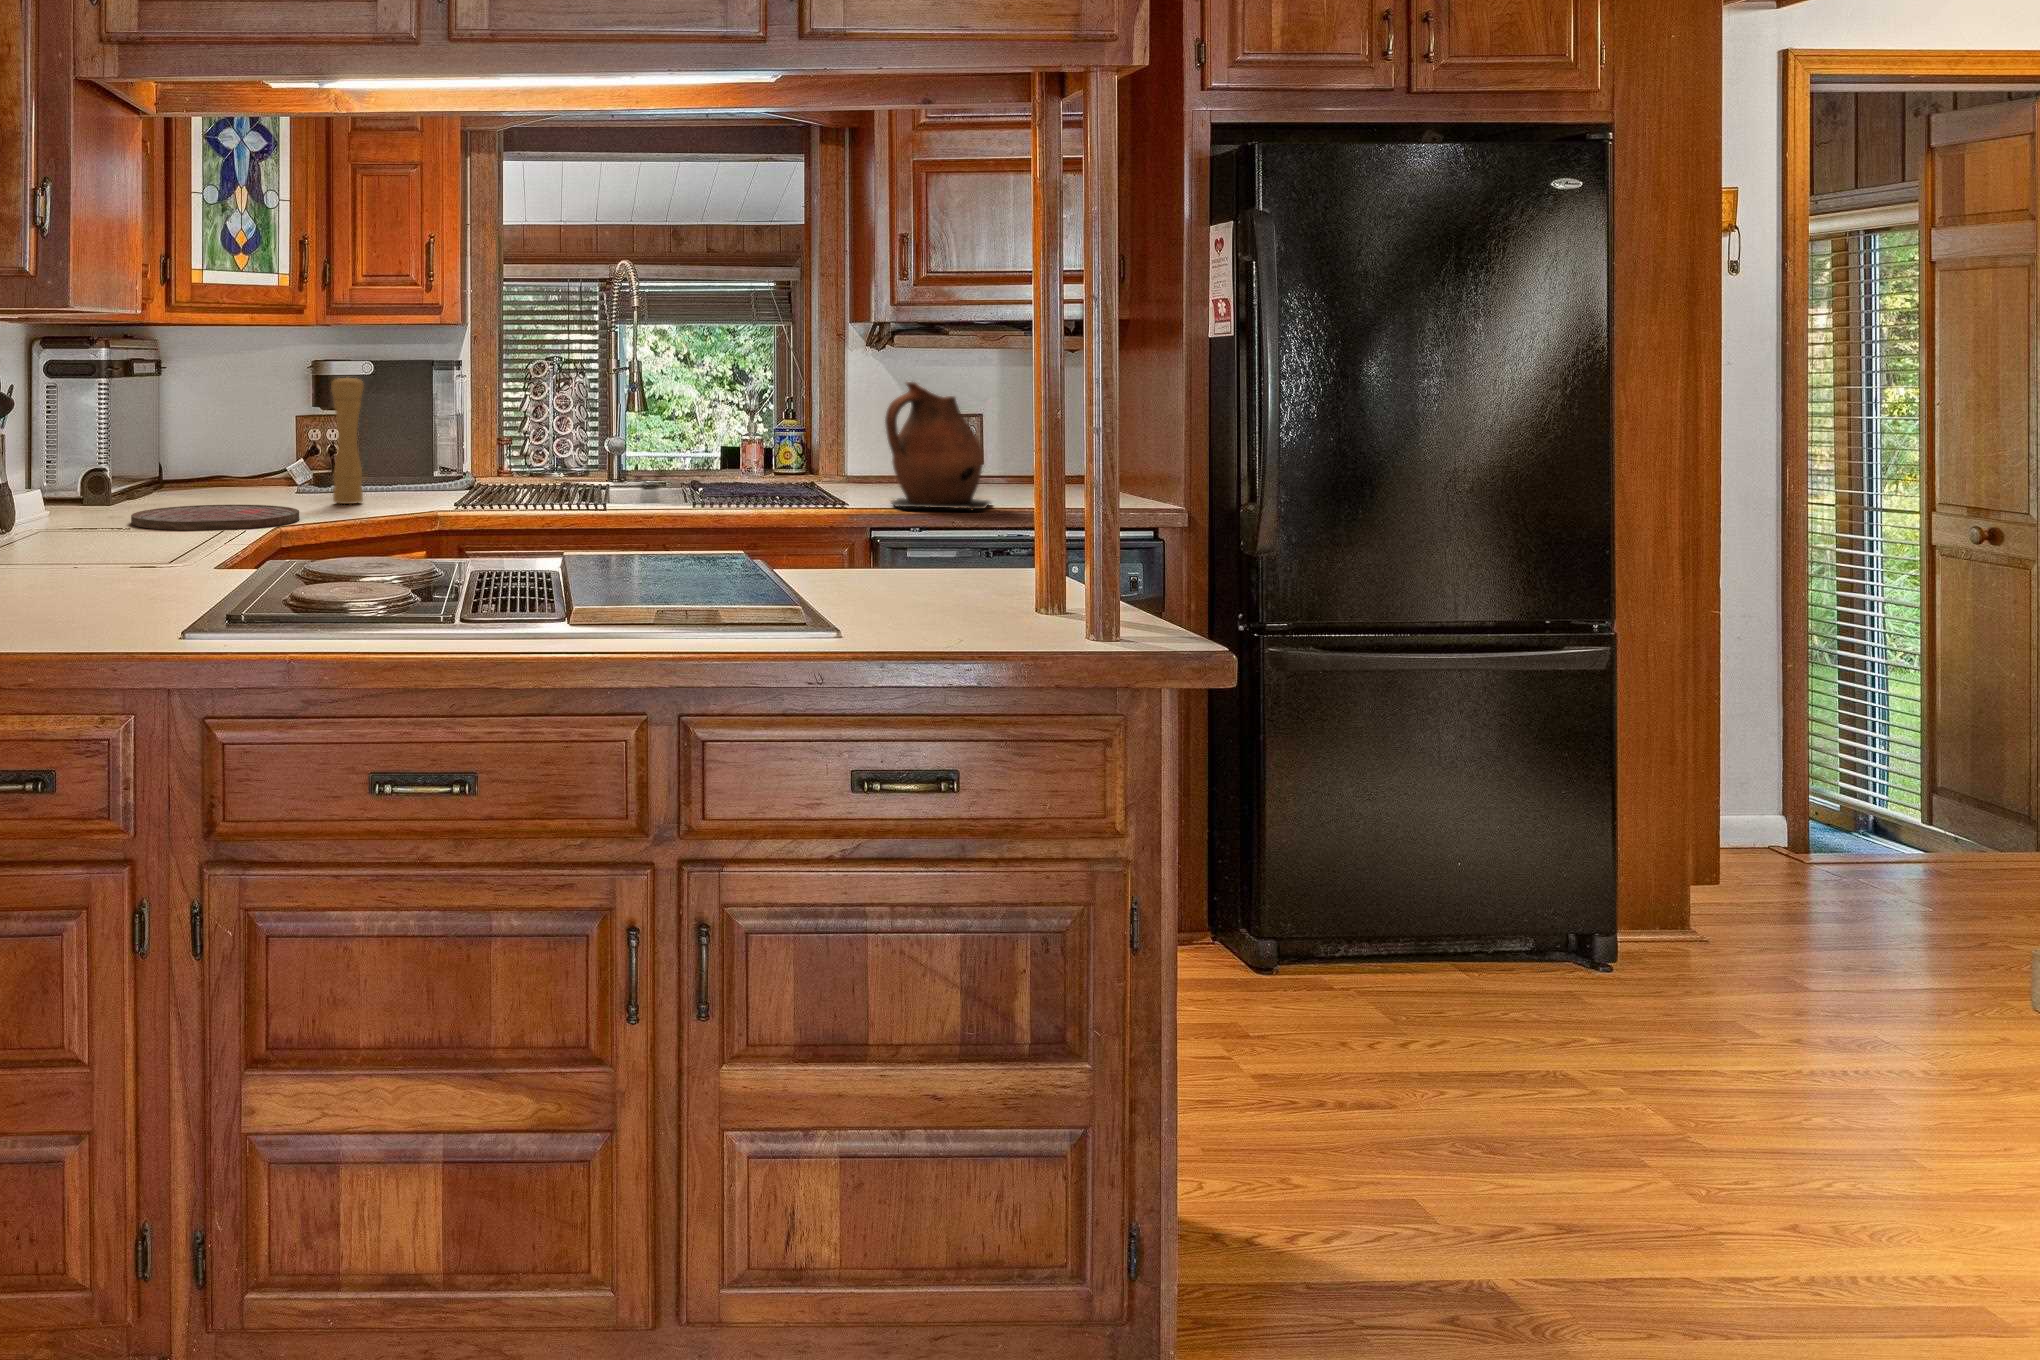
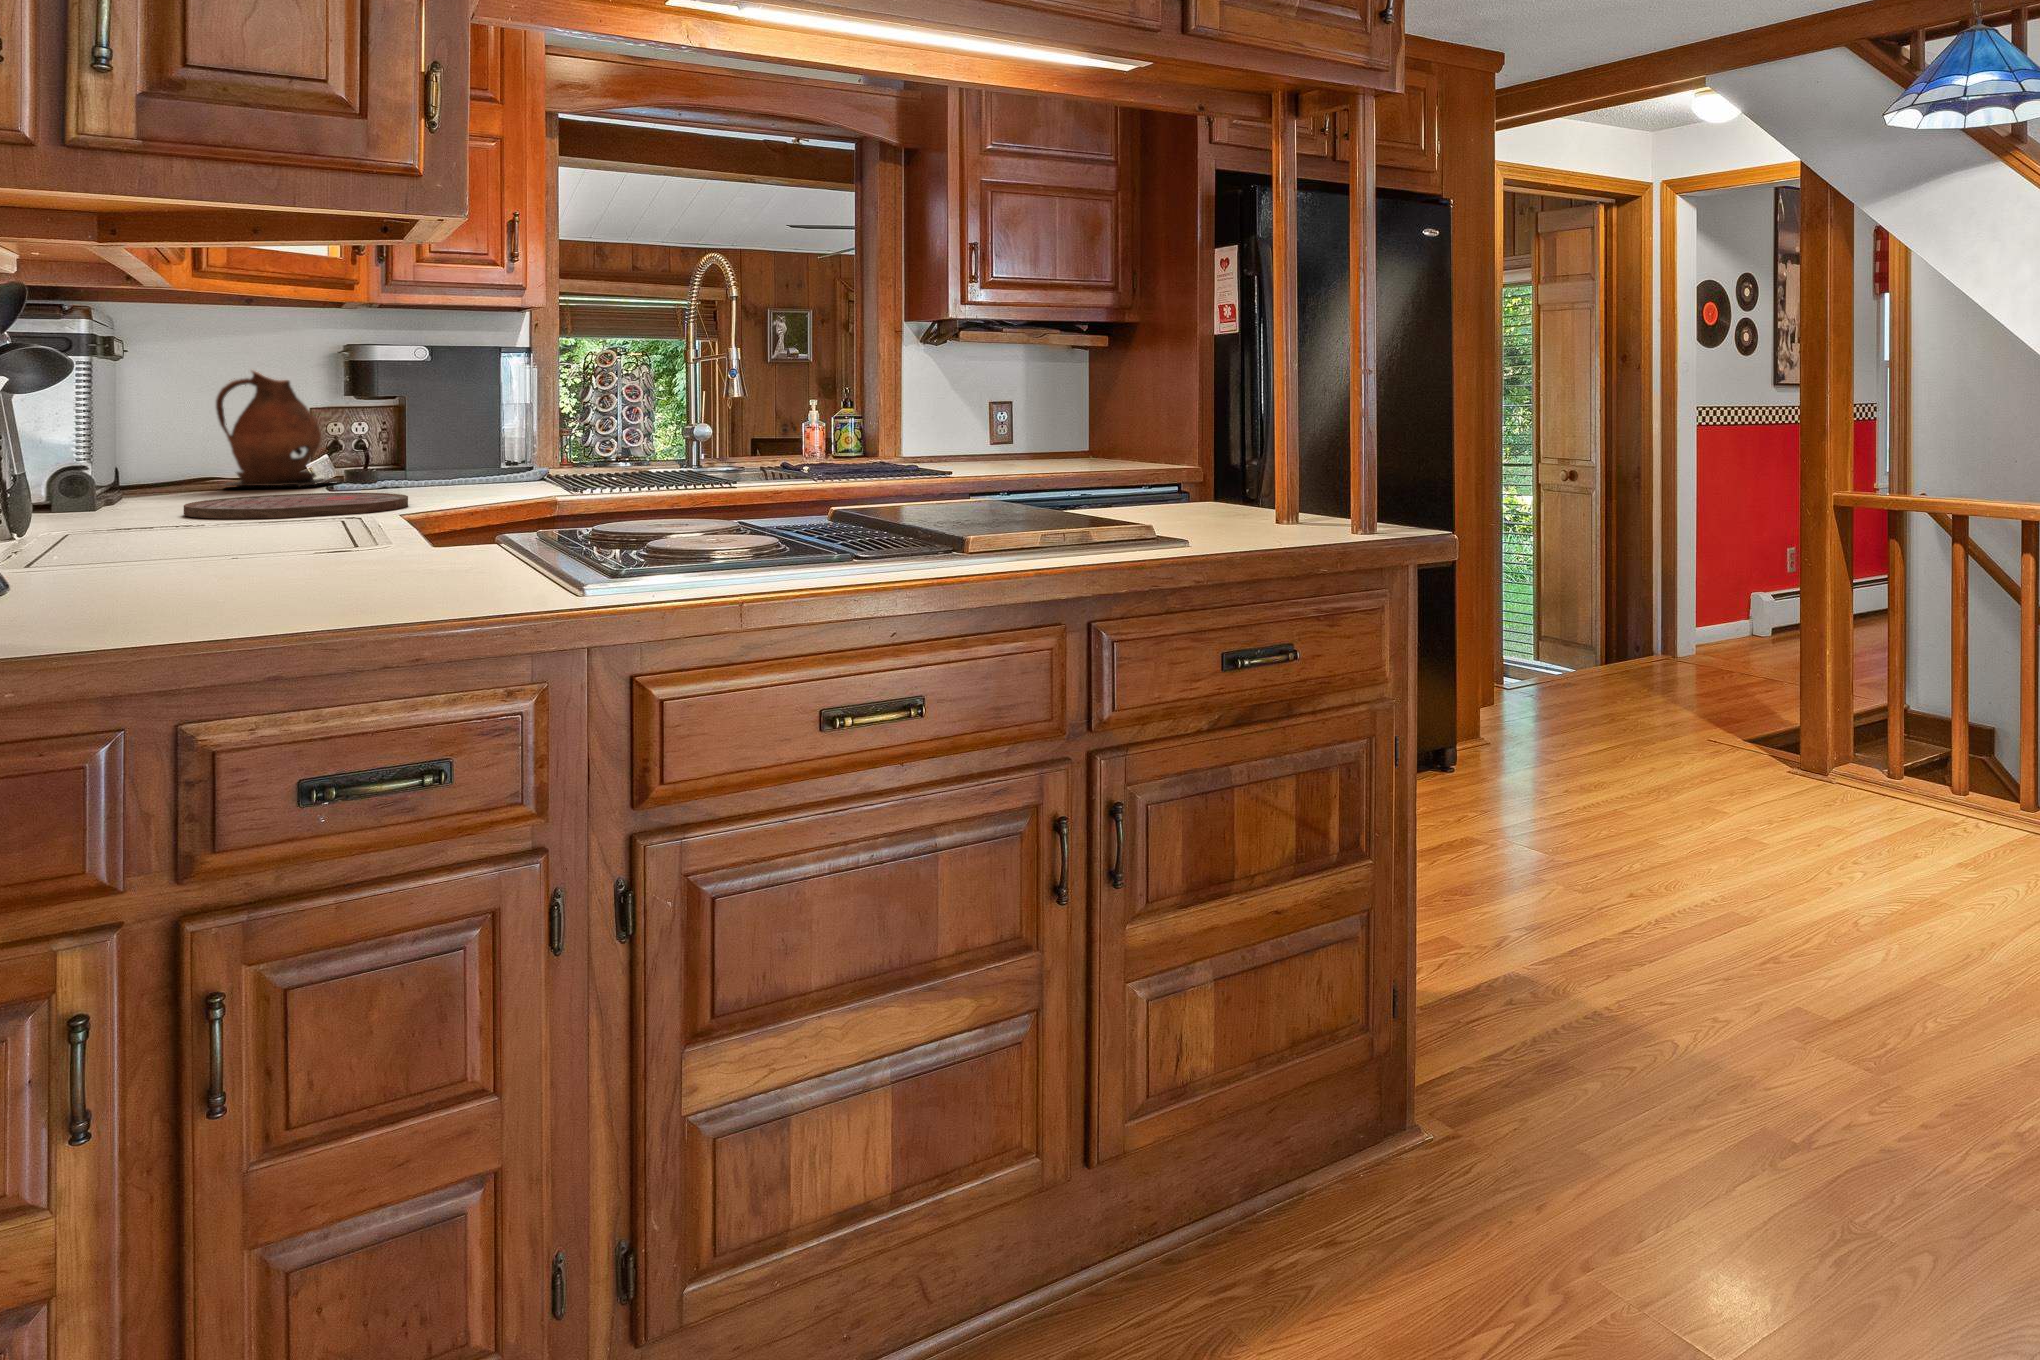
pepper mill: present [331,377,363,504] -> none [406,355,446,491]
ceramic pitcher: present [885,382,990,510] -> present [216,371,342,487]

